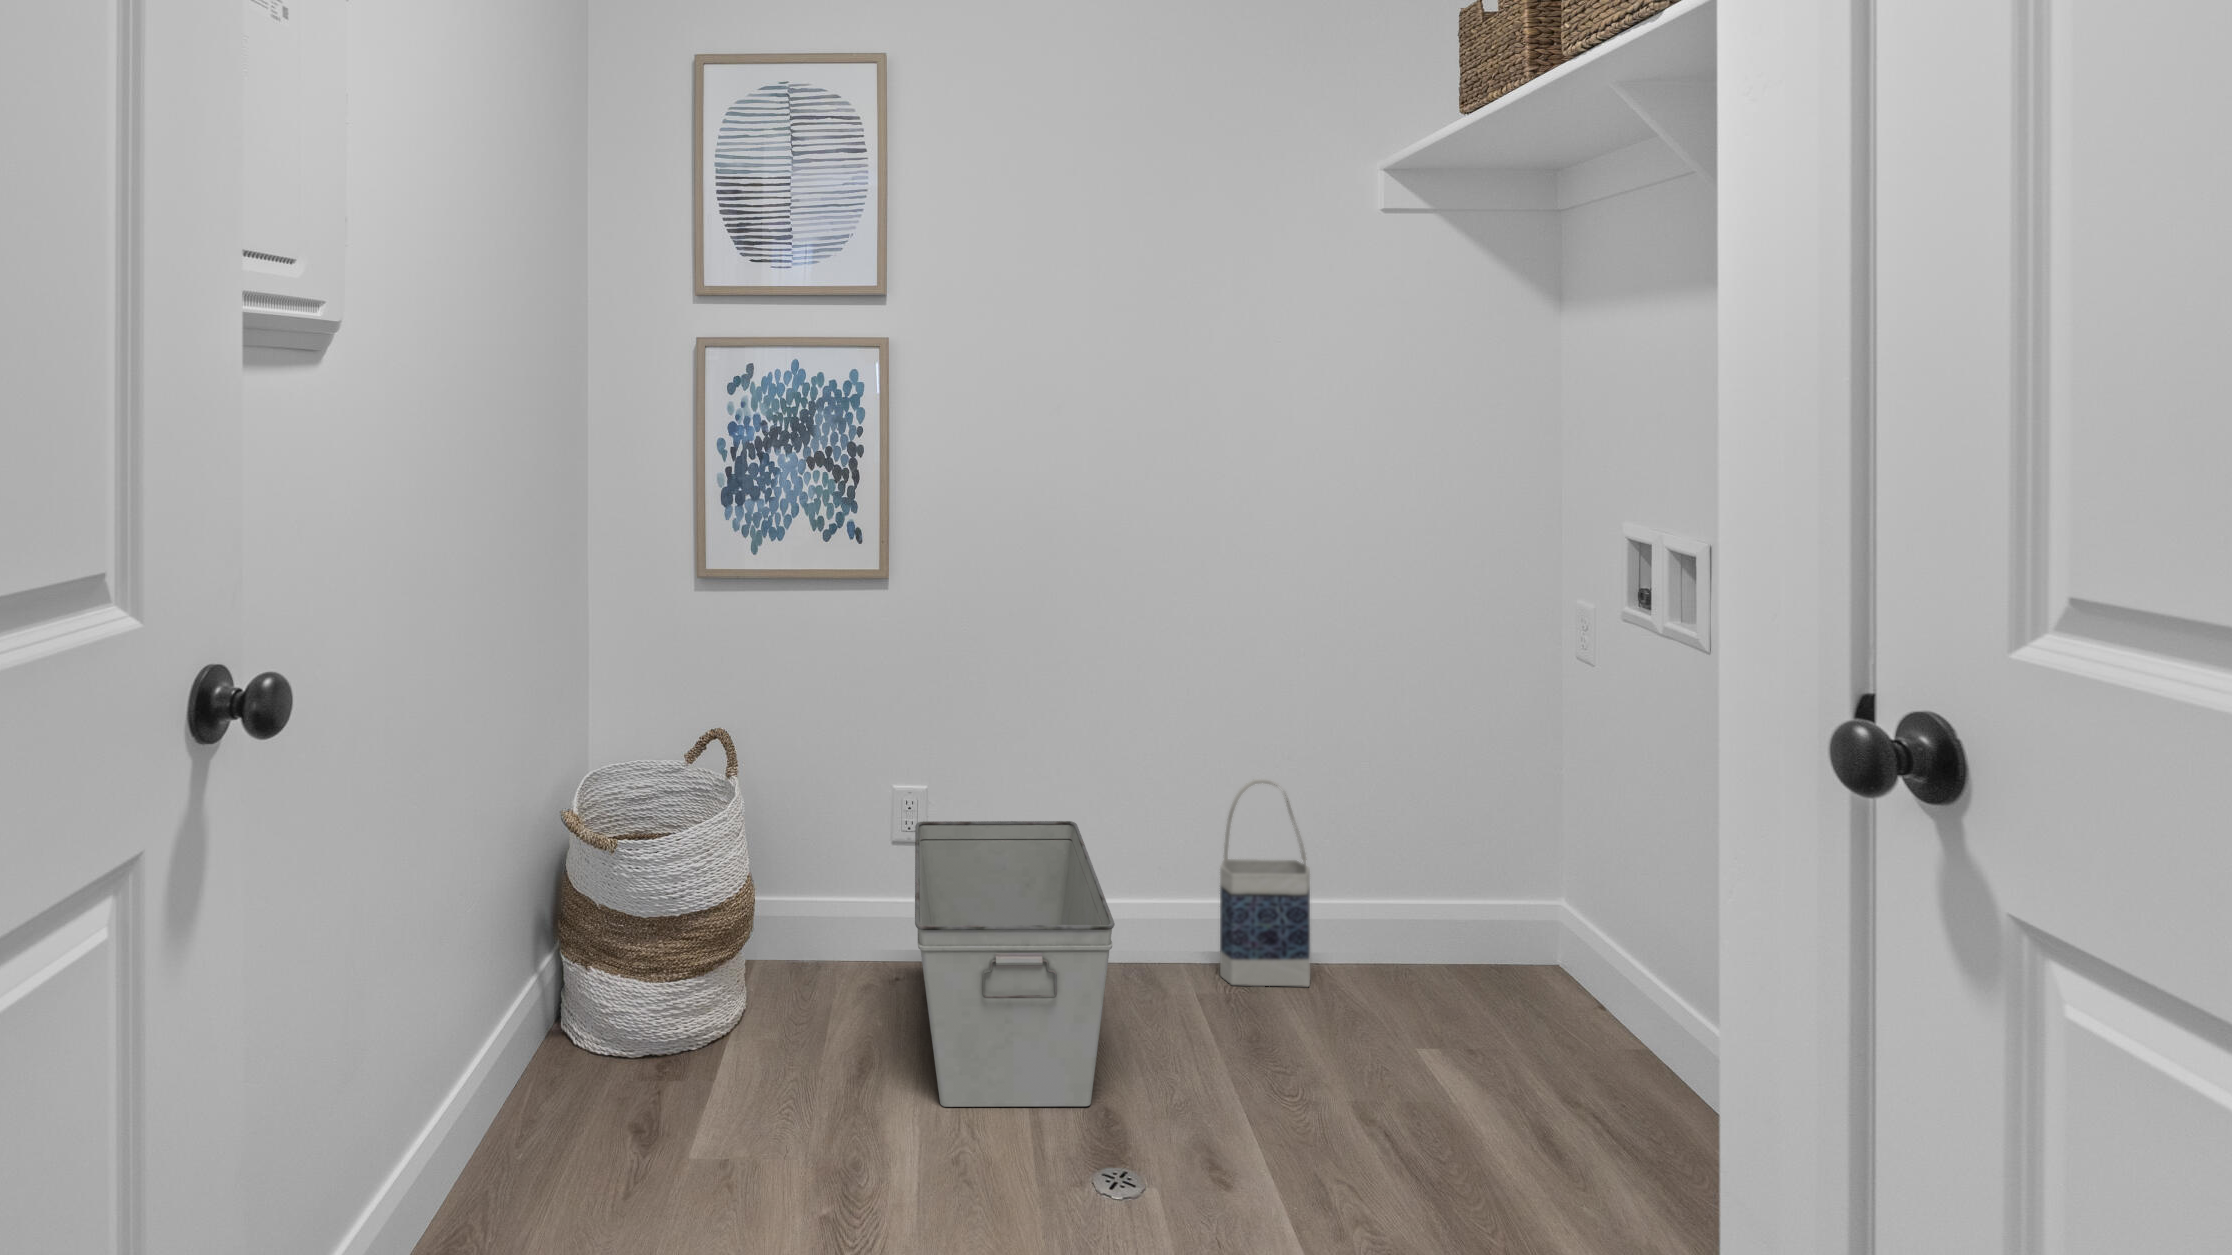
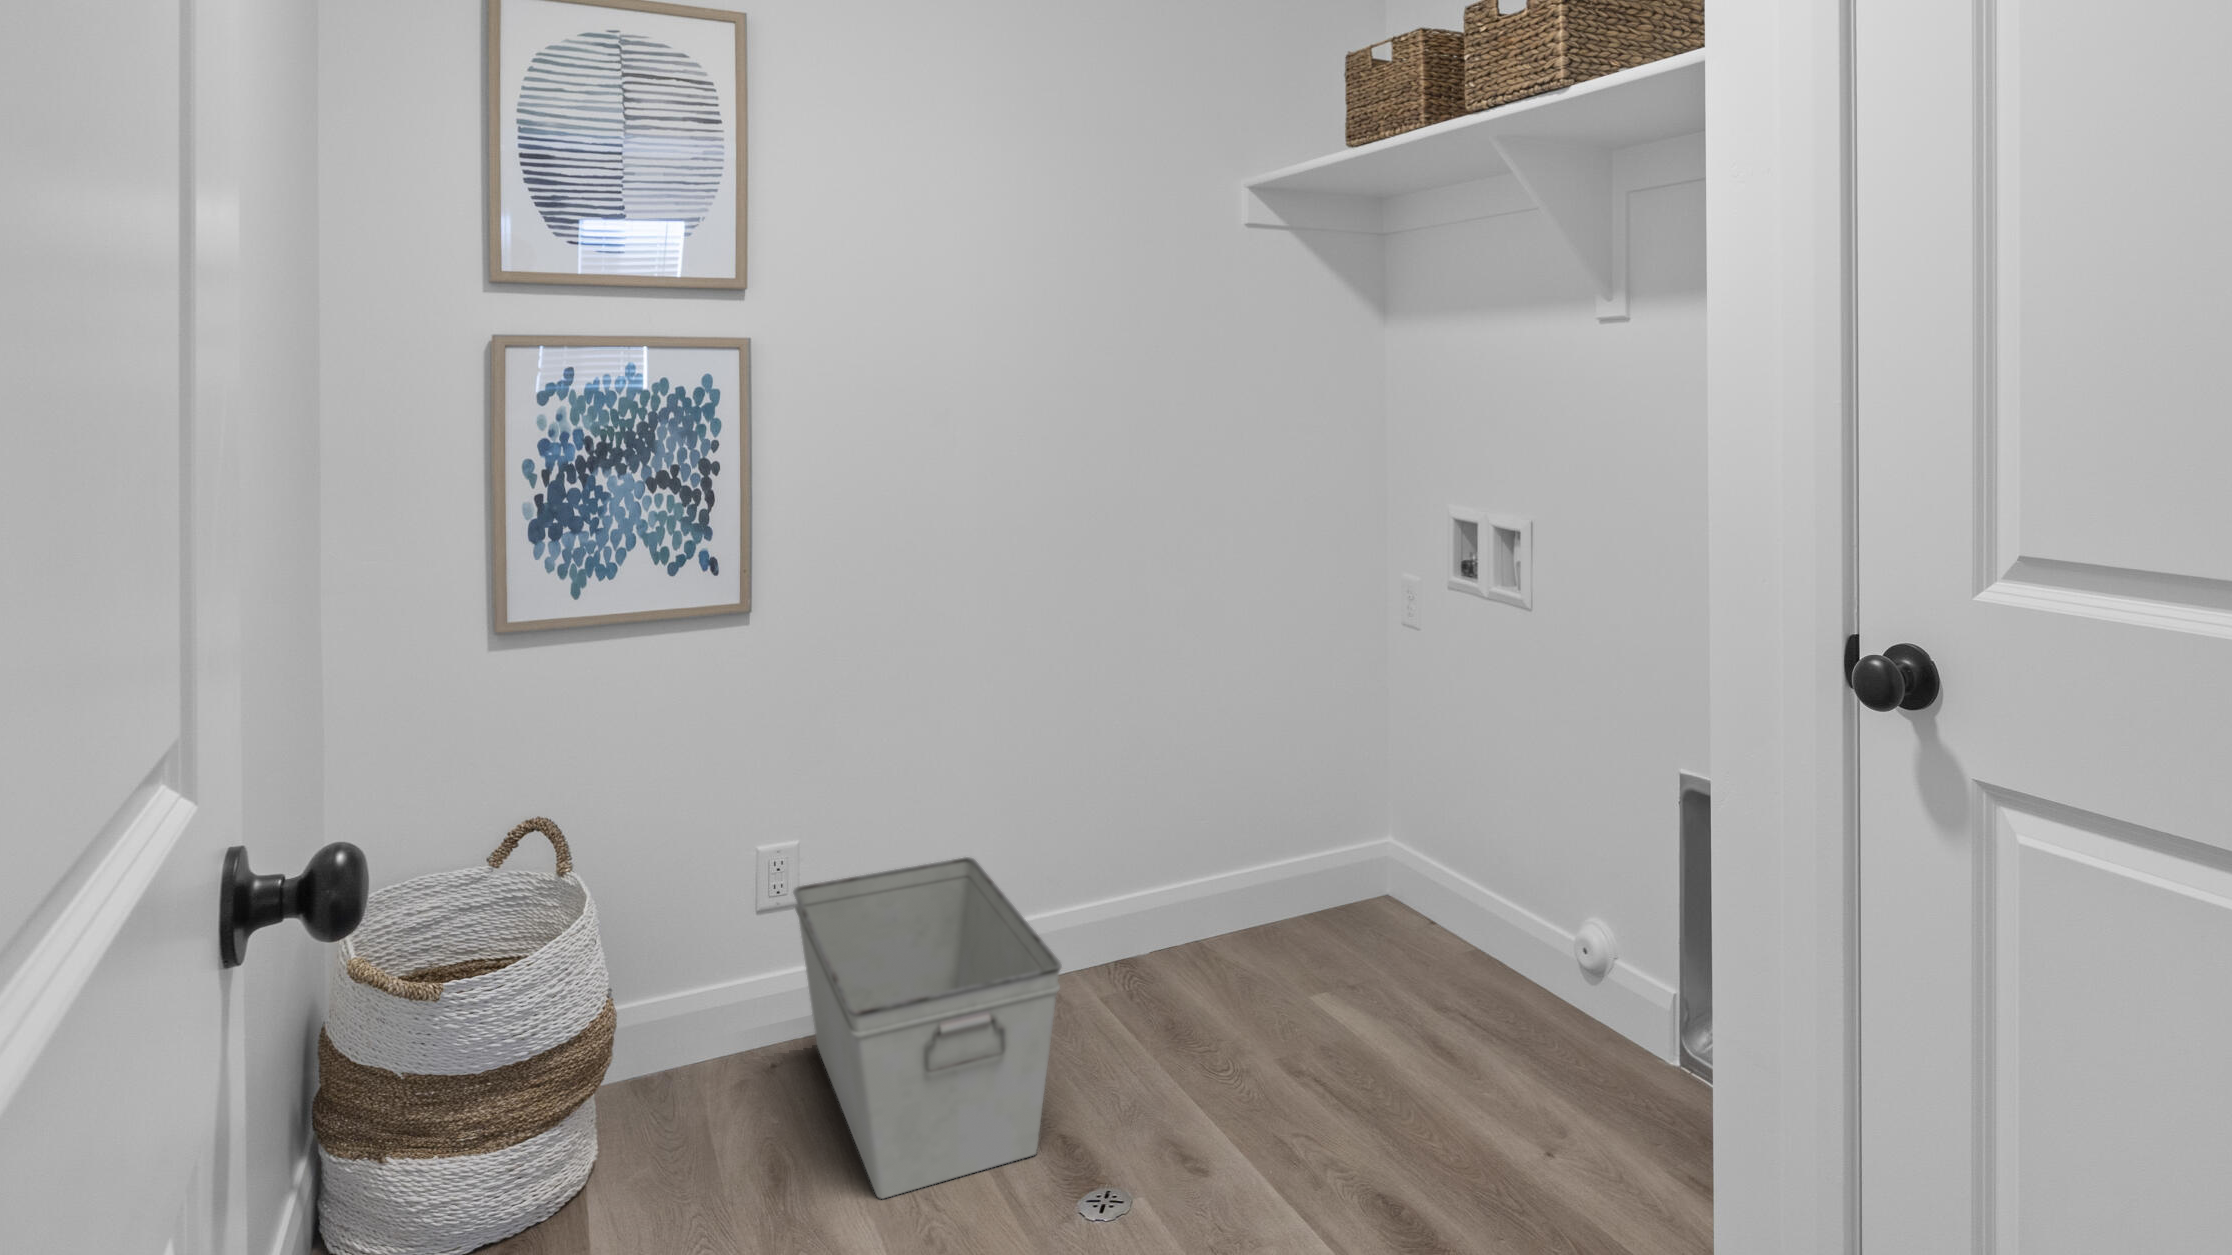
bag: present [1220,779,1310,986] -> none [1120,784,1205,992]

